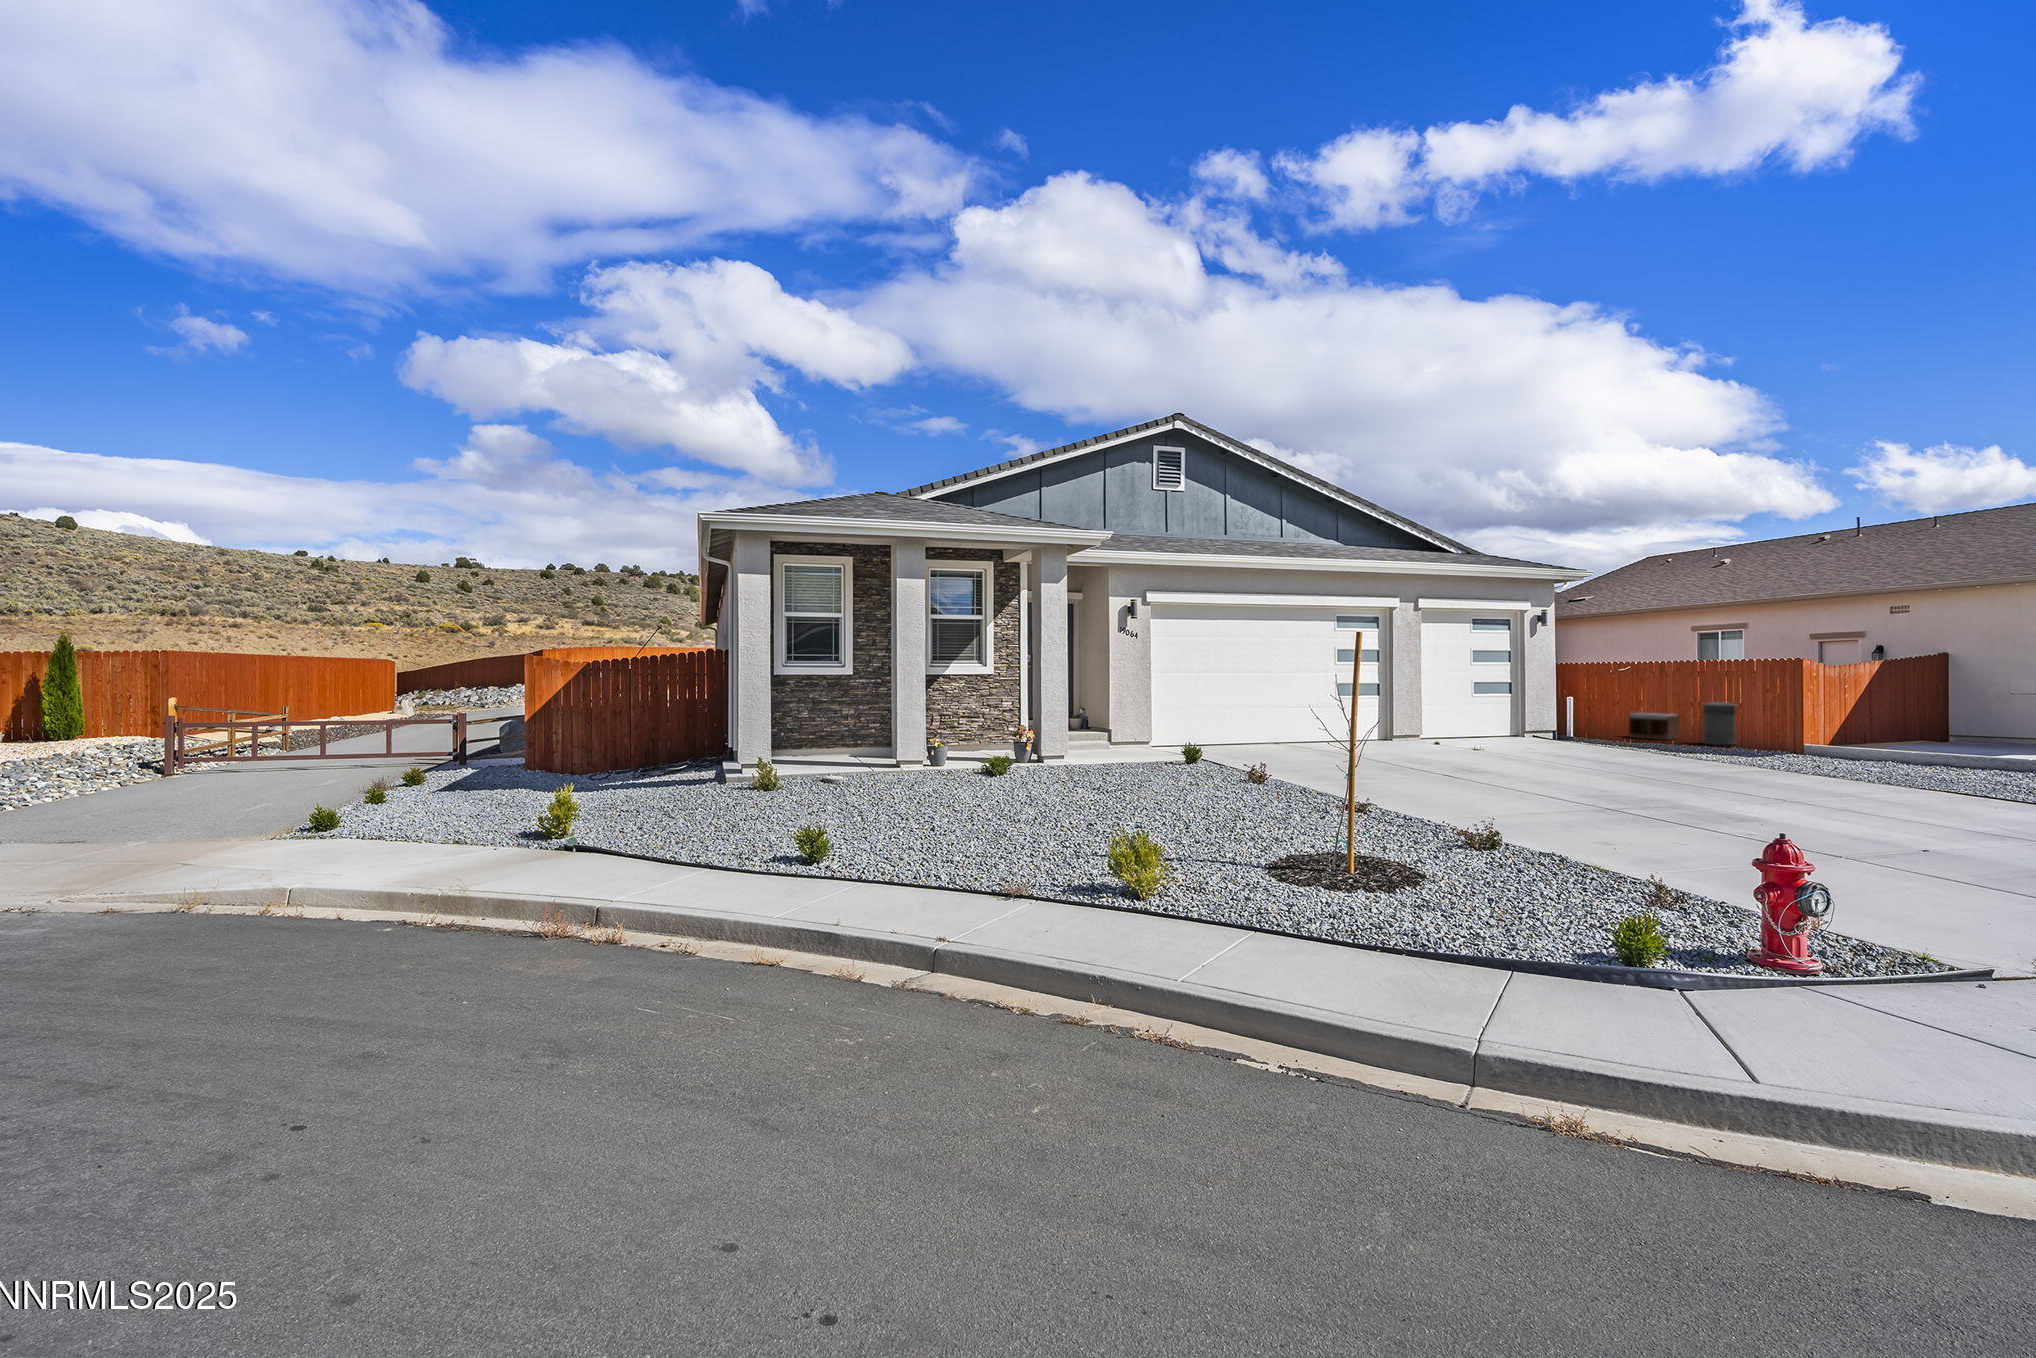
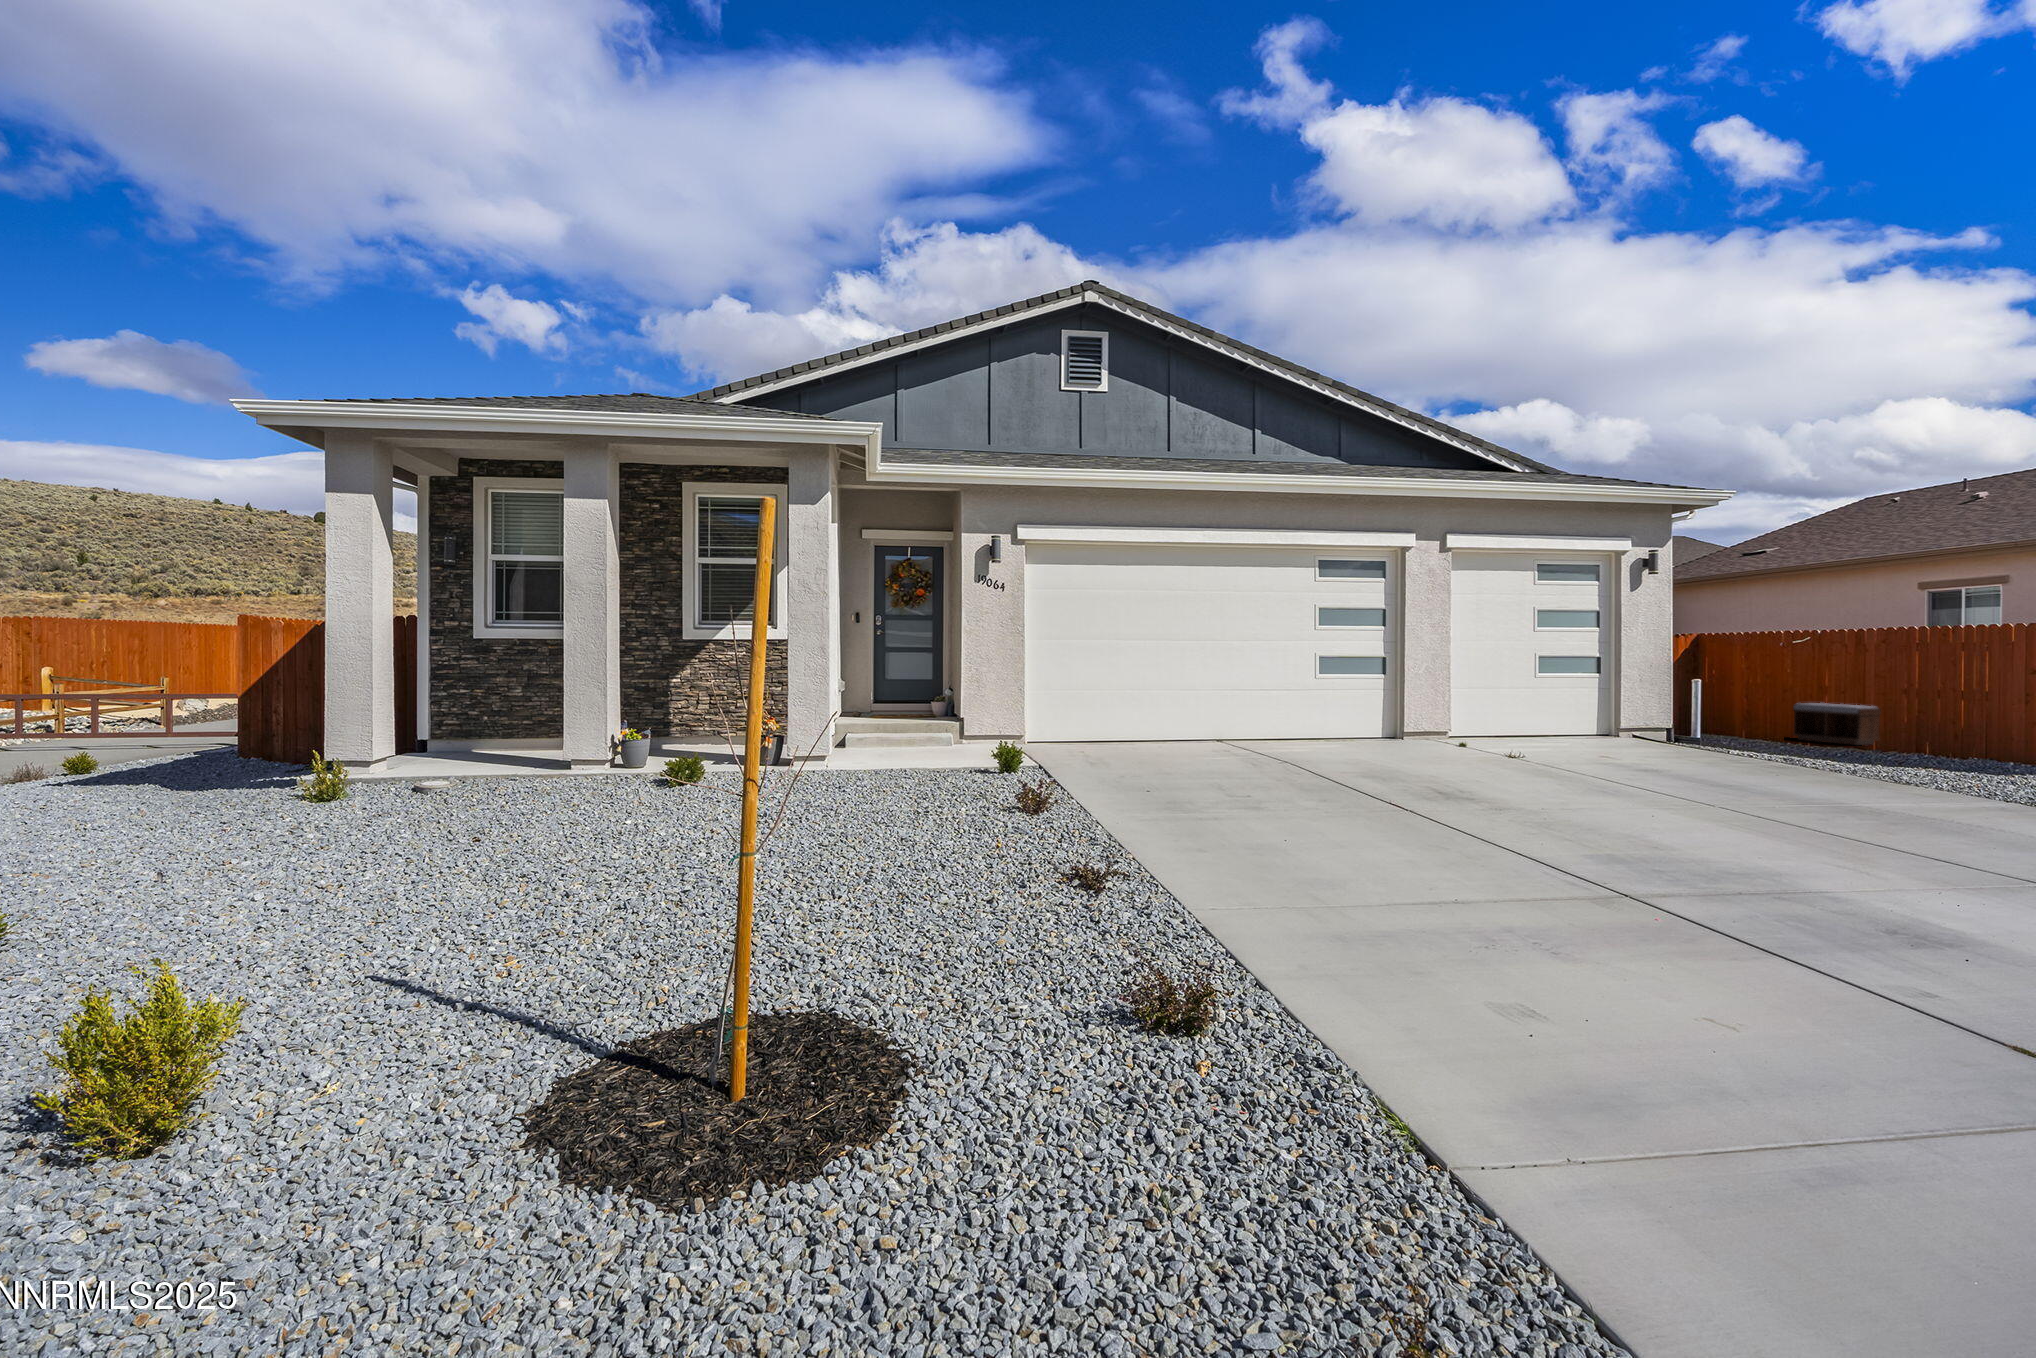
trash can: present [1703,702,1738,745] -> none [1918,686,1989,757]

